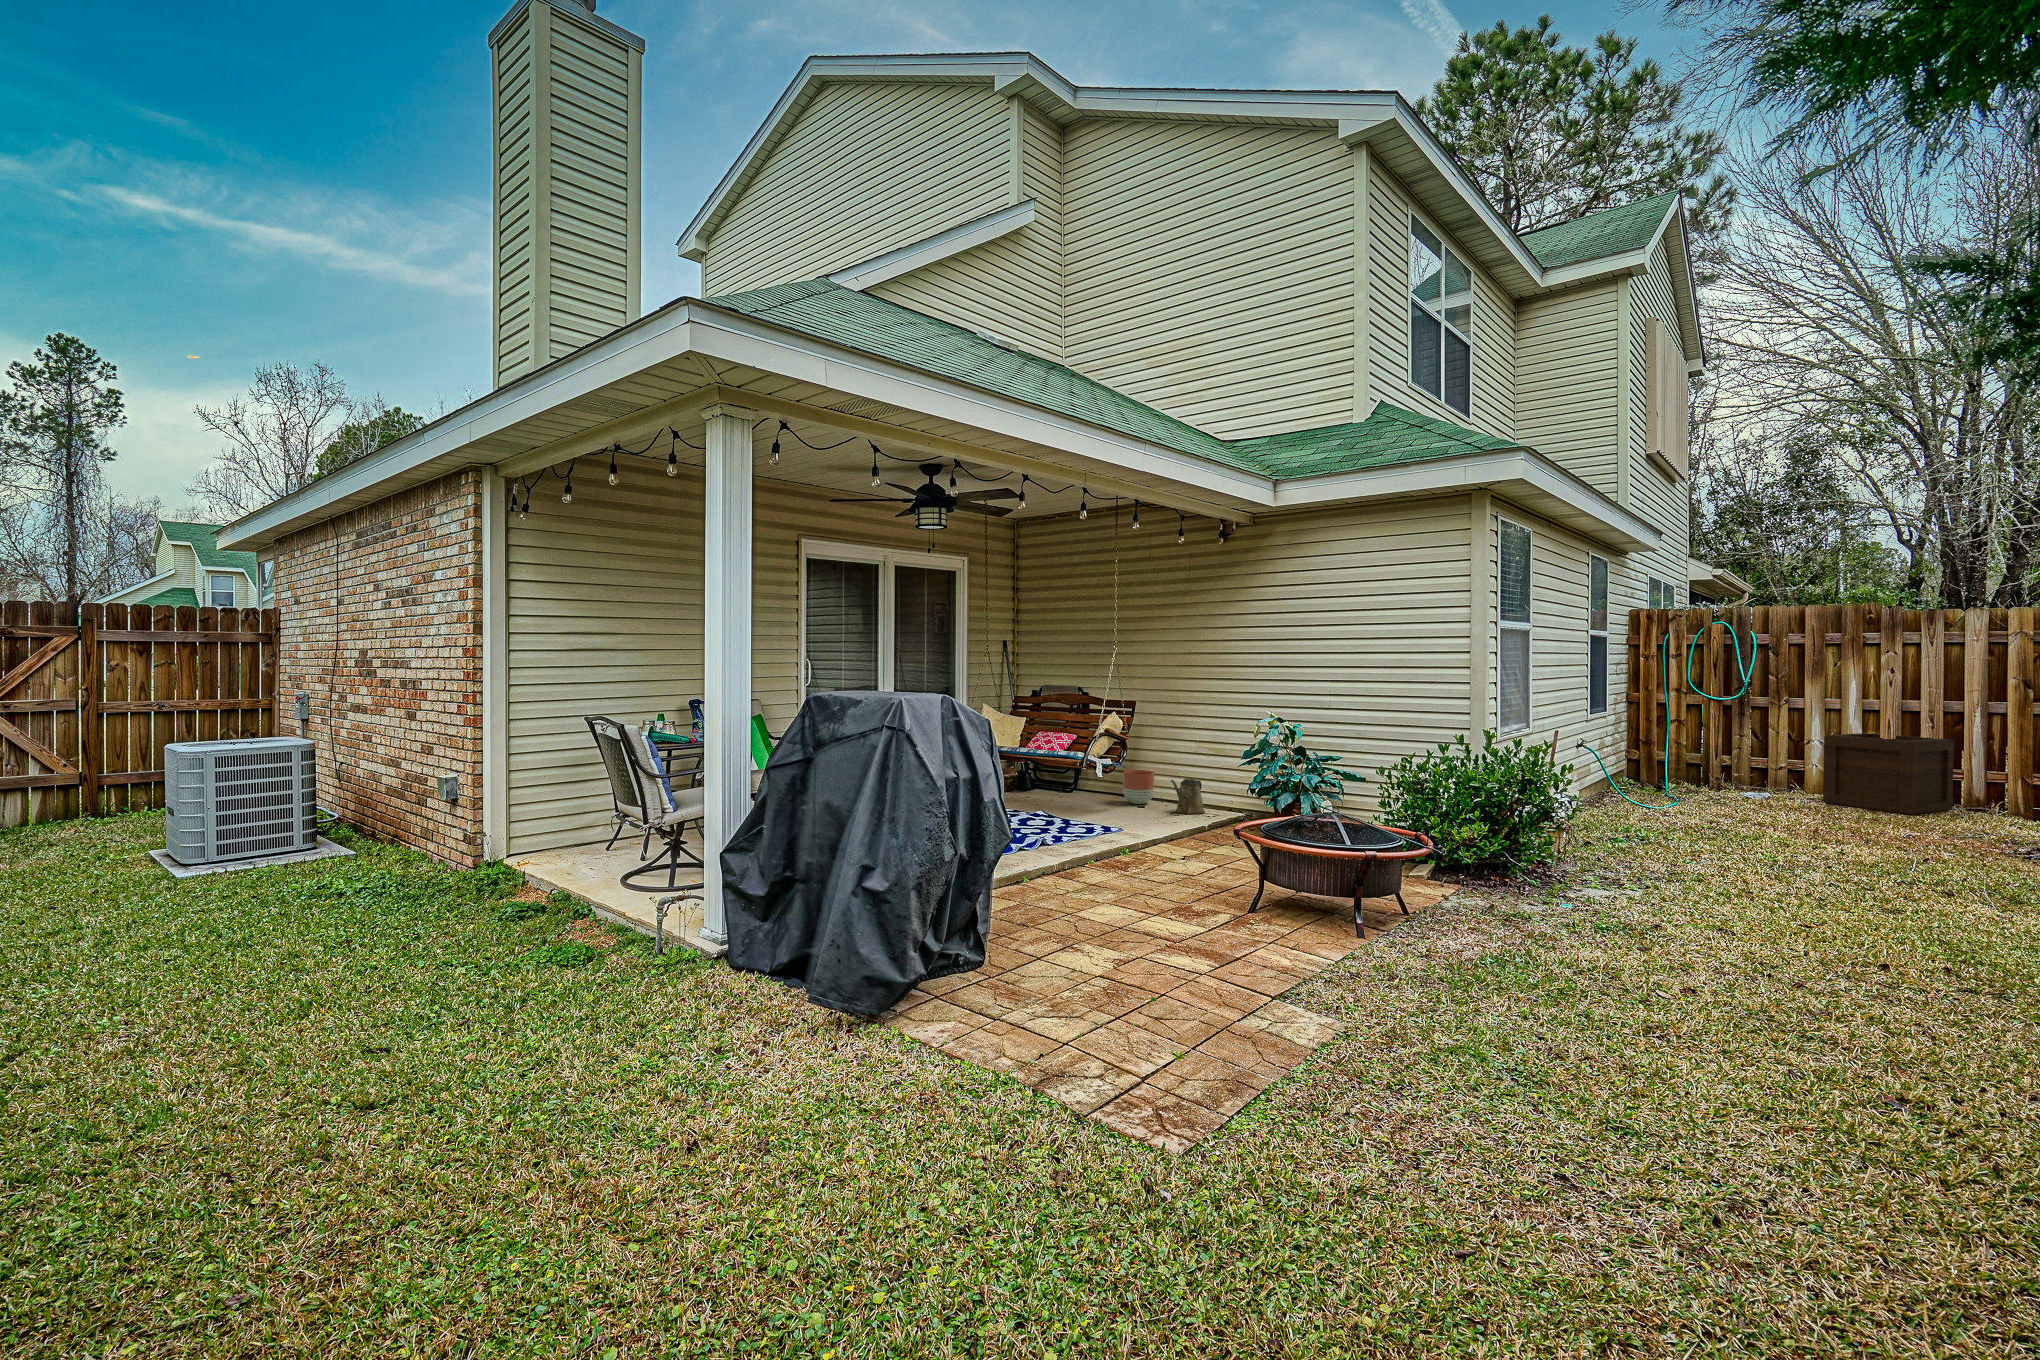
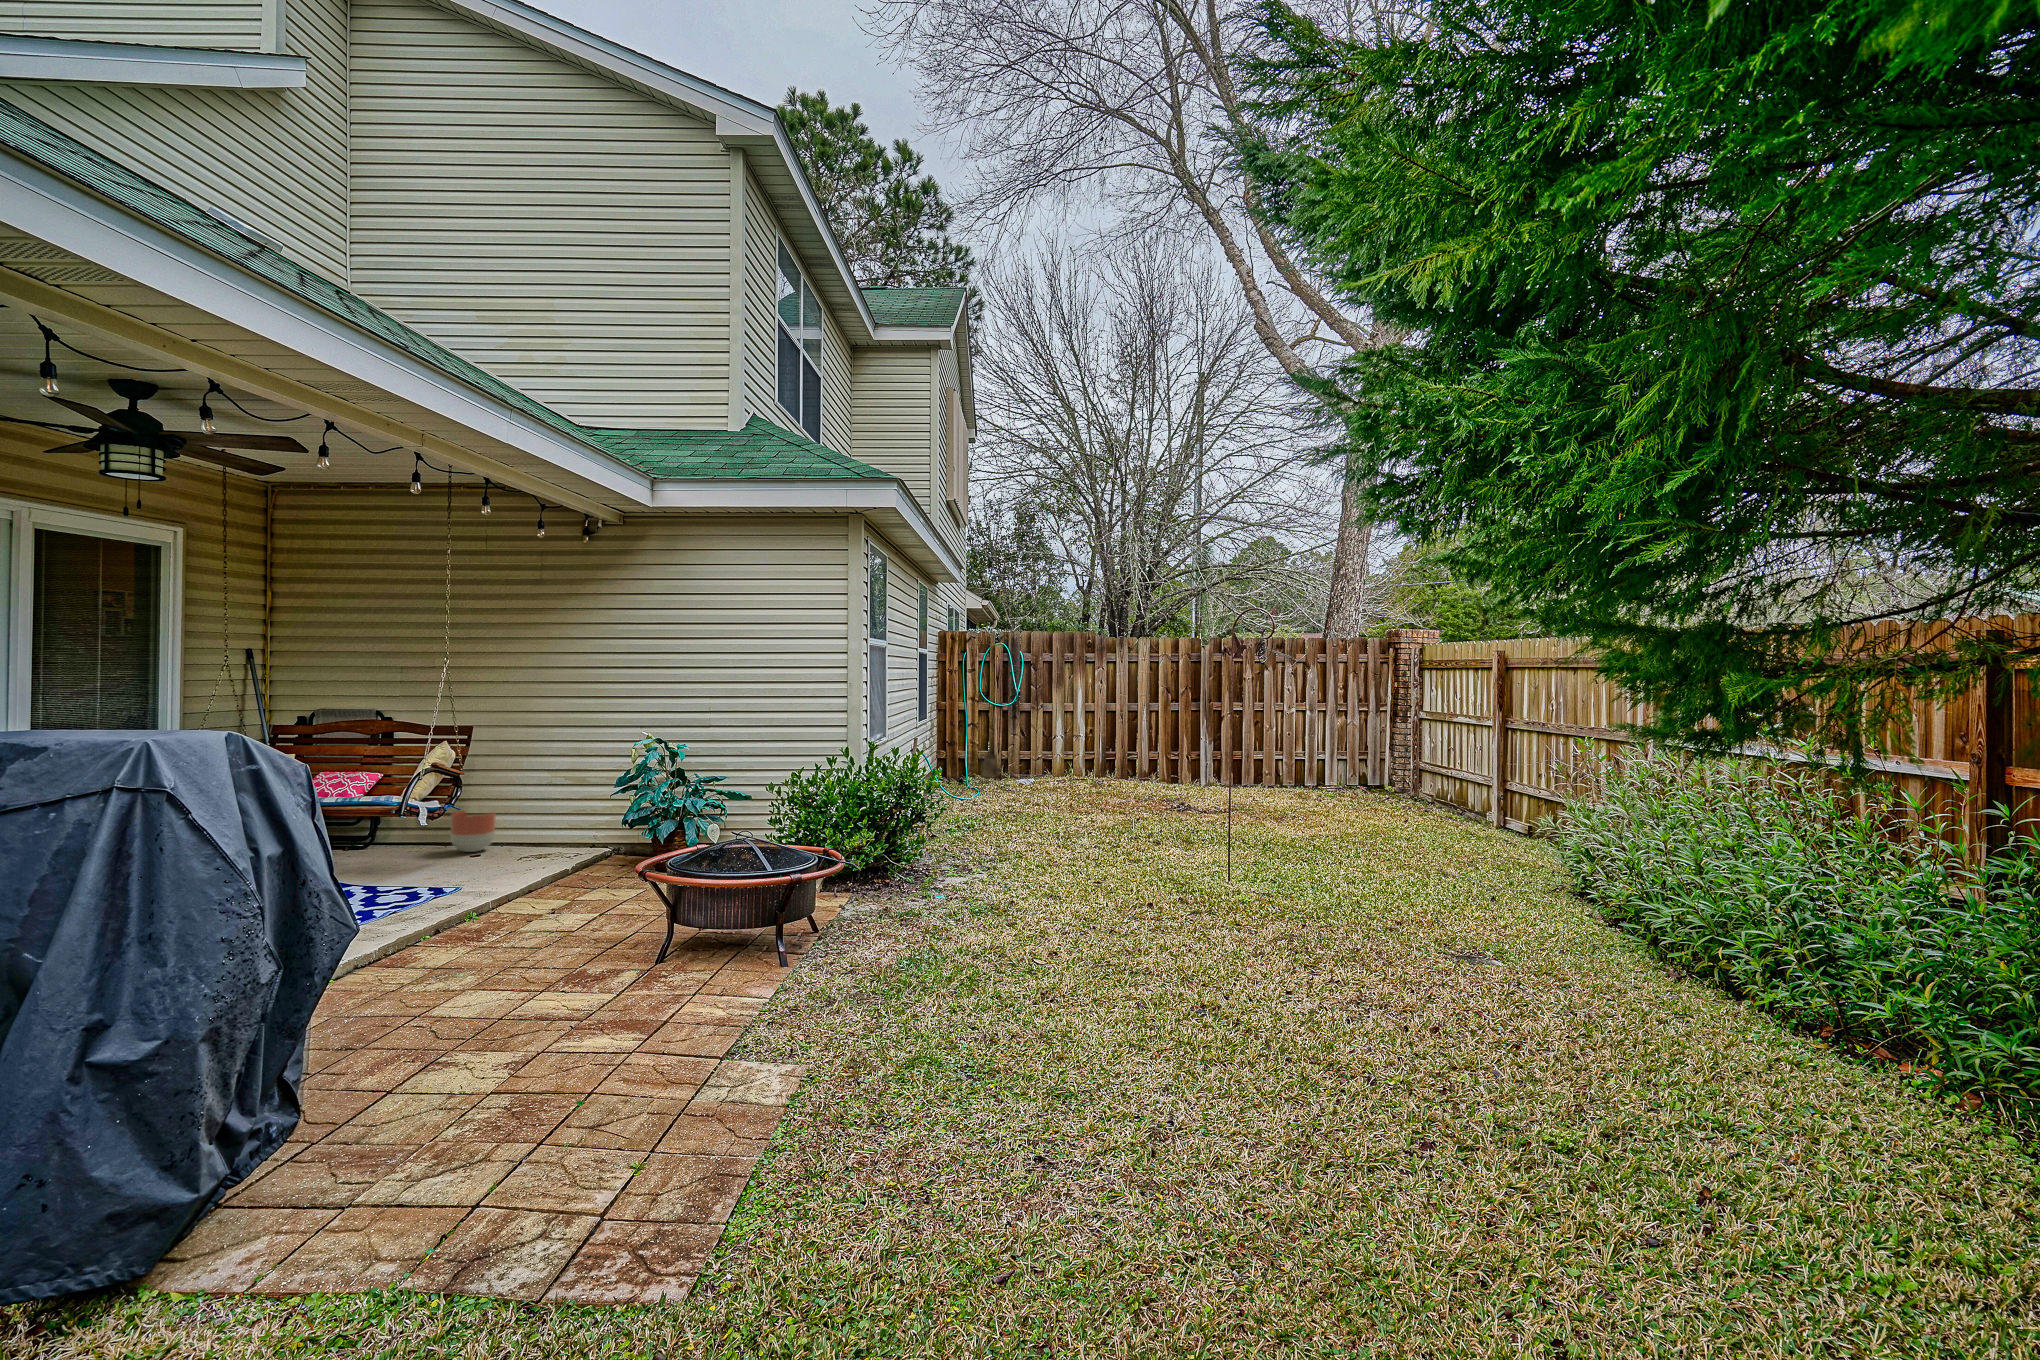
wooden crate: present [1823,733,1954,815] -> none [1064,728,1130,785]
watering can: present [1171,779,1205,814] -> present [980,754,1005,778]

